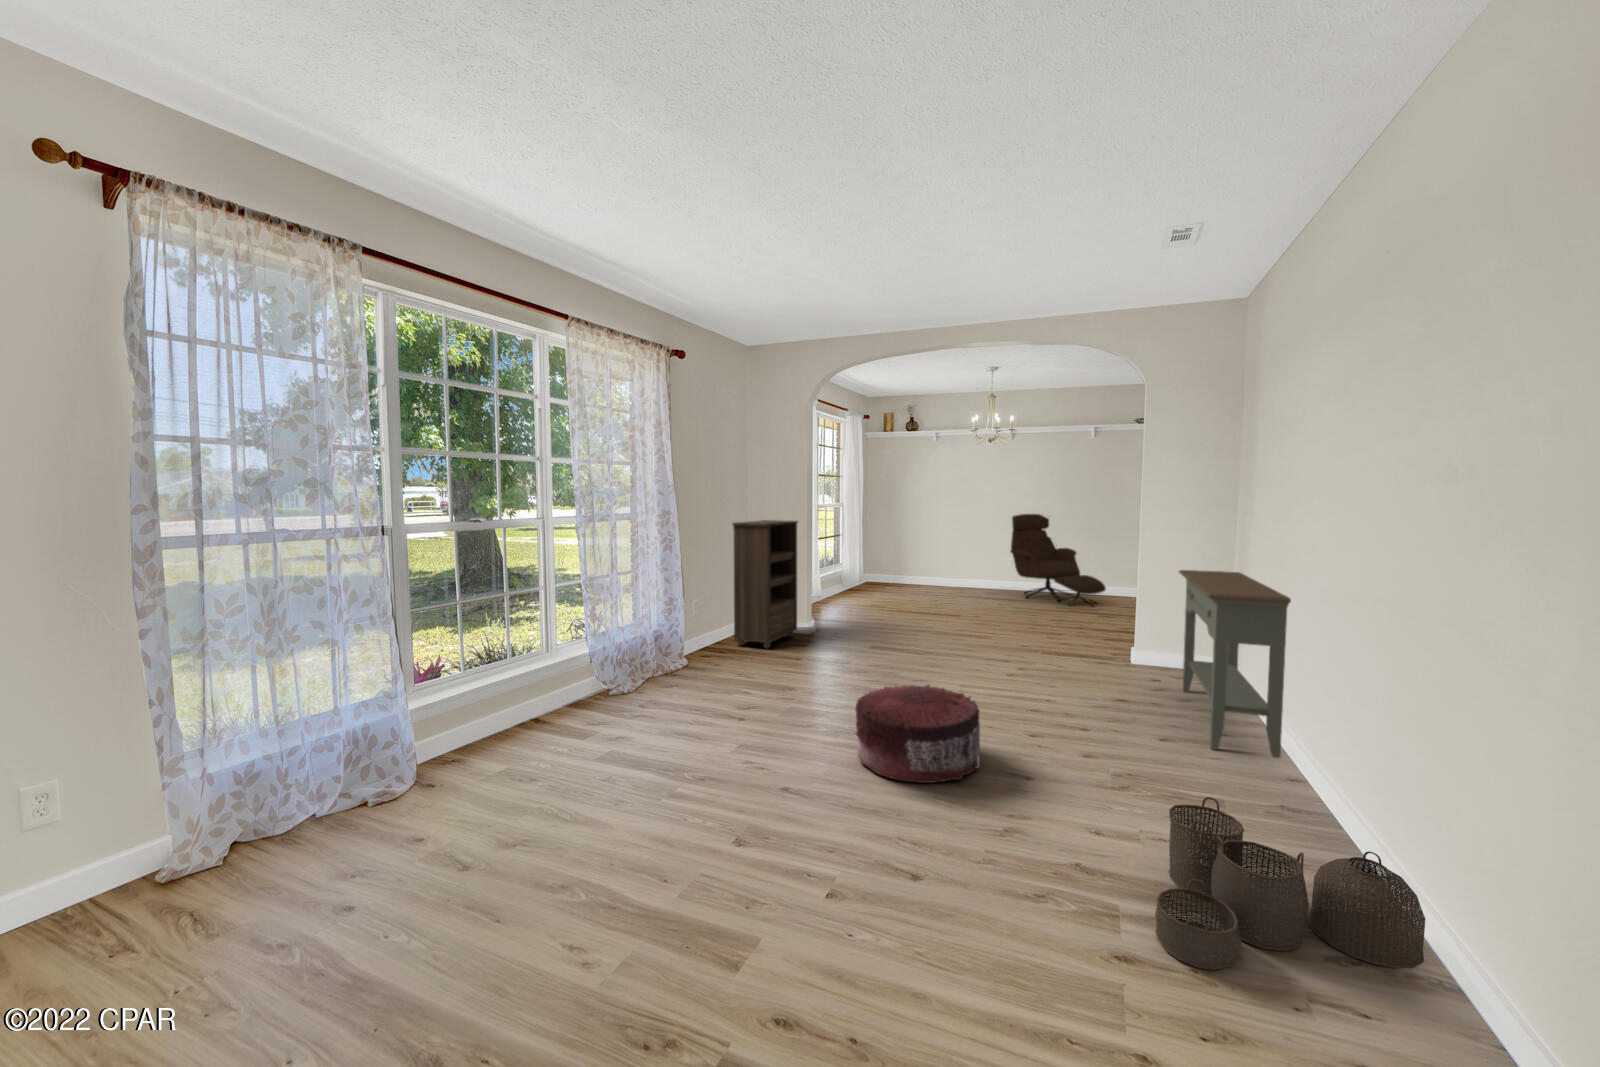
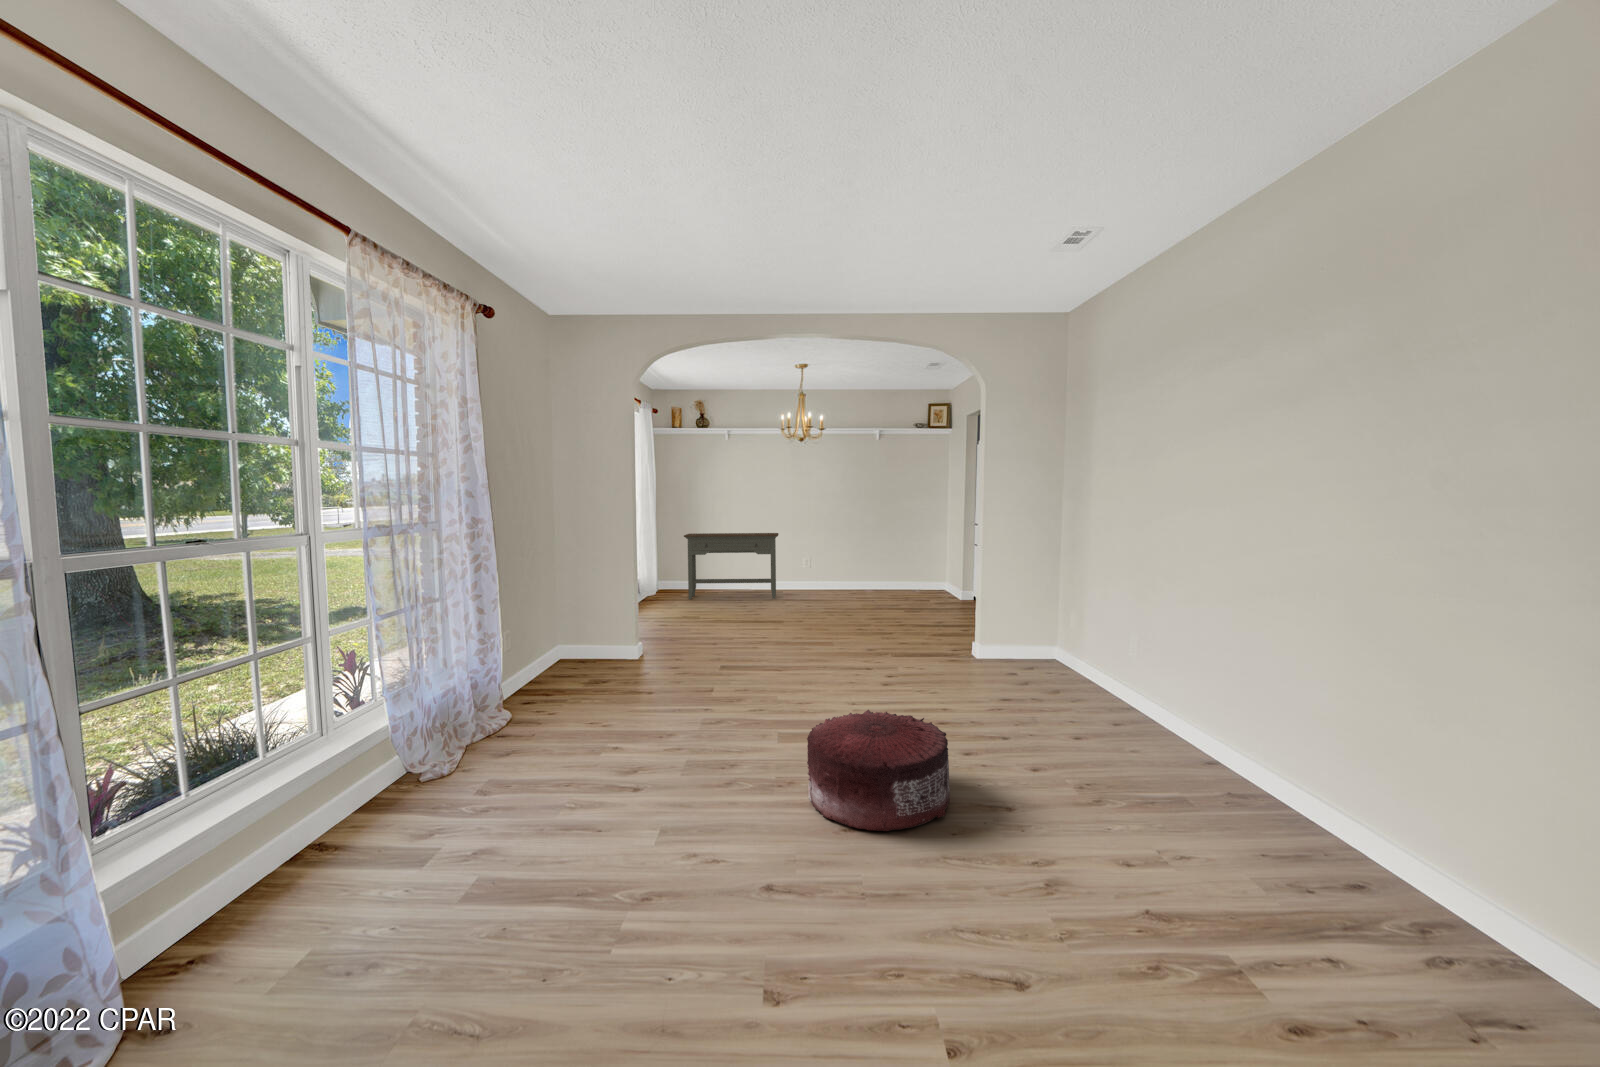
lounge chair: present [1010,514,1106,606] -> none [813,516,906,606]
bookshelf: present [732,520,798,648] -> none [548,528,625,687]
console table: present [1179,570,1291,758] -> present [684,533,779,599]
woven basket: present [1155,797,1425,970] -> none [1199,791,1439,978]

